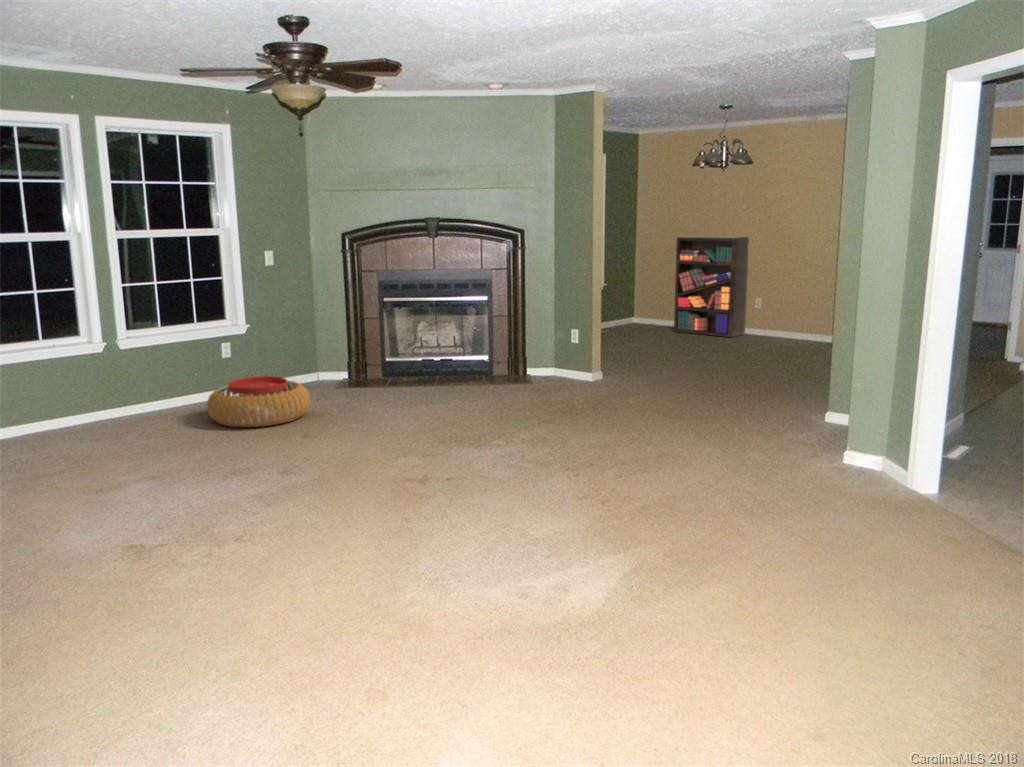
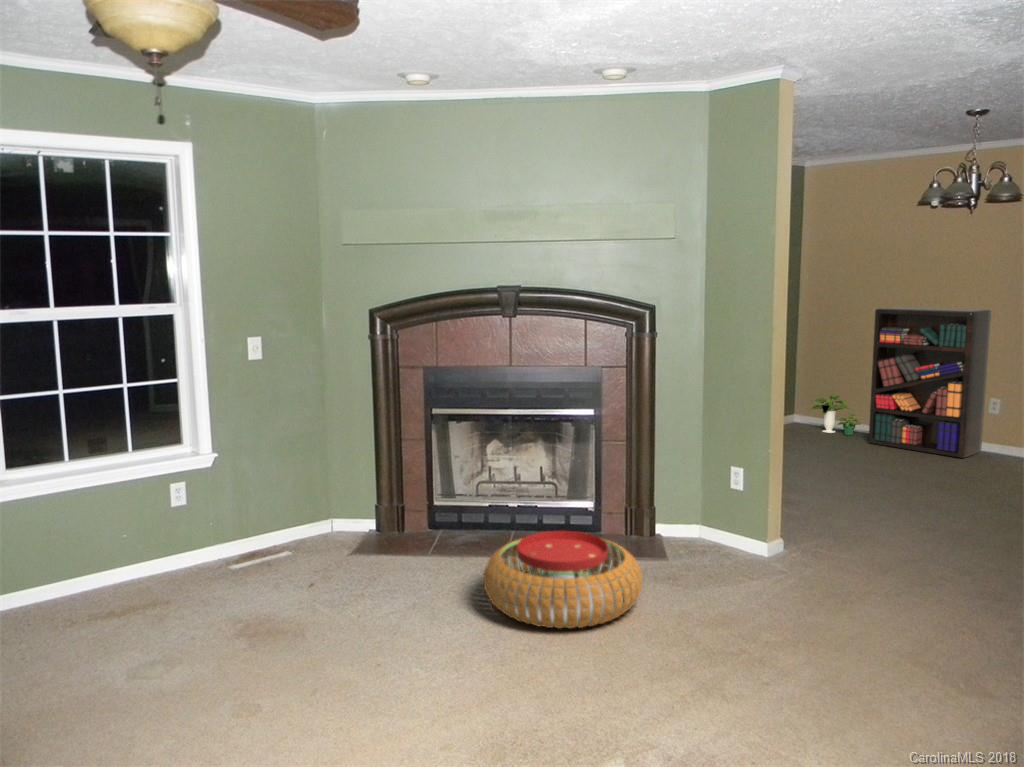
potted plant: none [636,300,671,328] -> present [810,394,861,435]
pouf: present [207,376,310,427] -> present [484,531,642,629]

